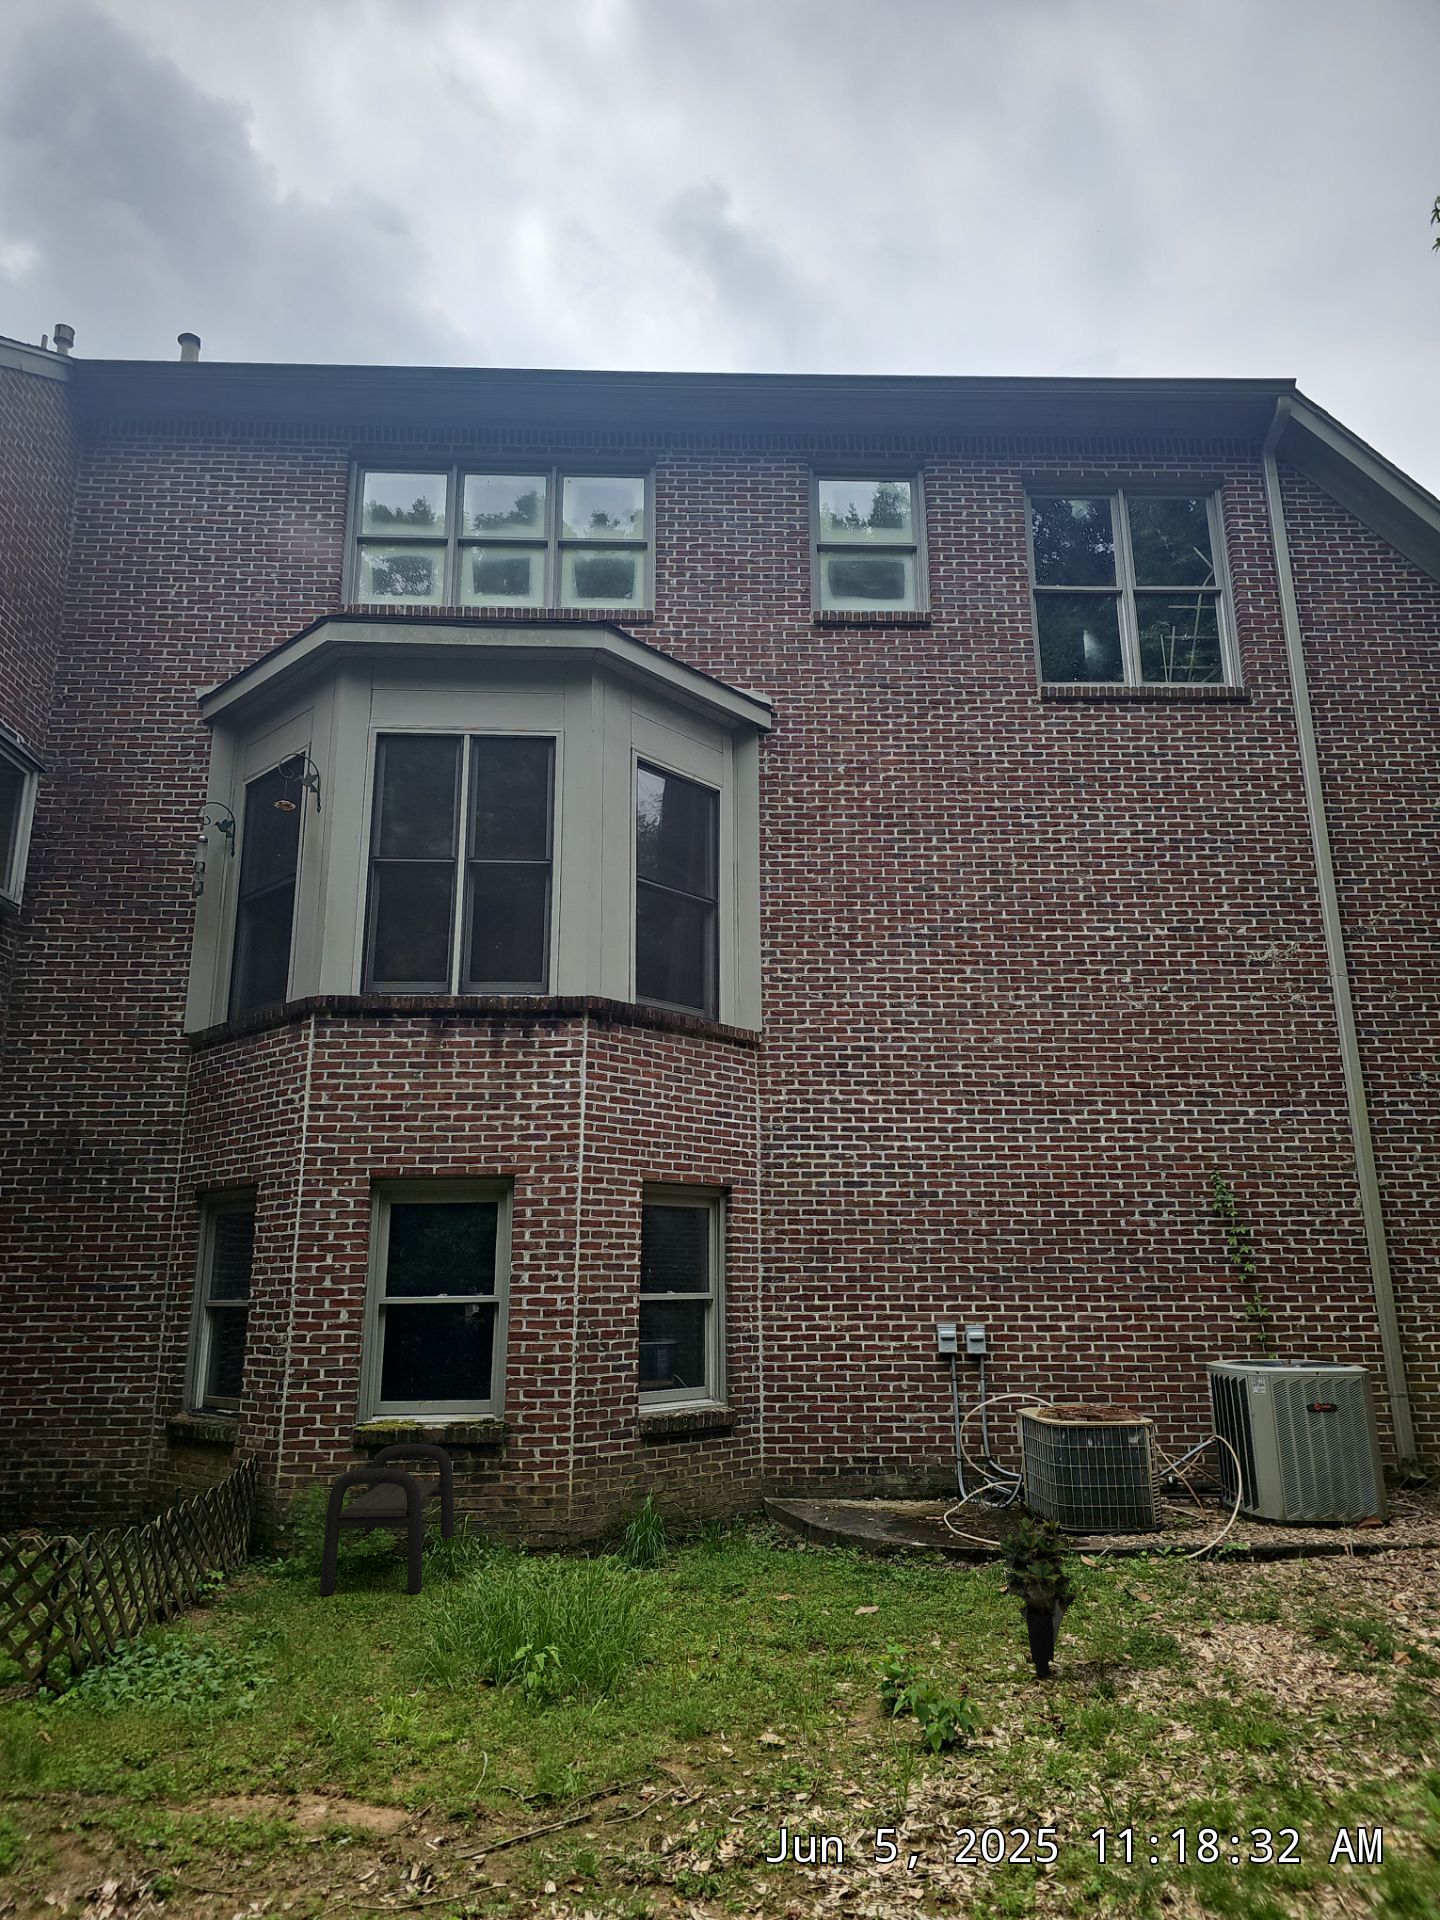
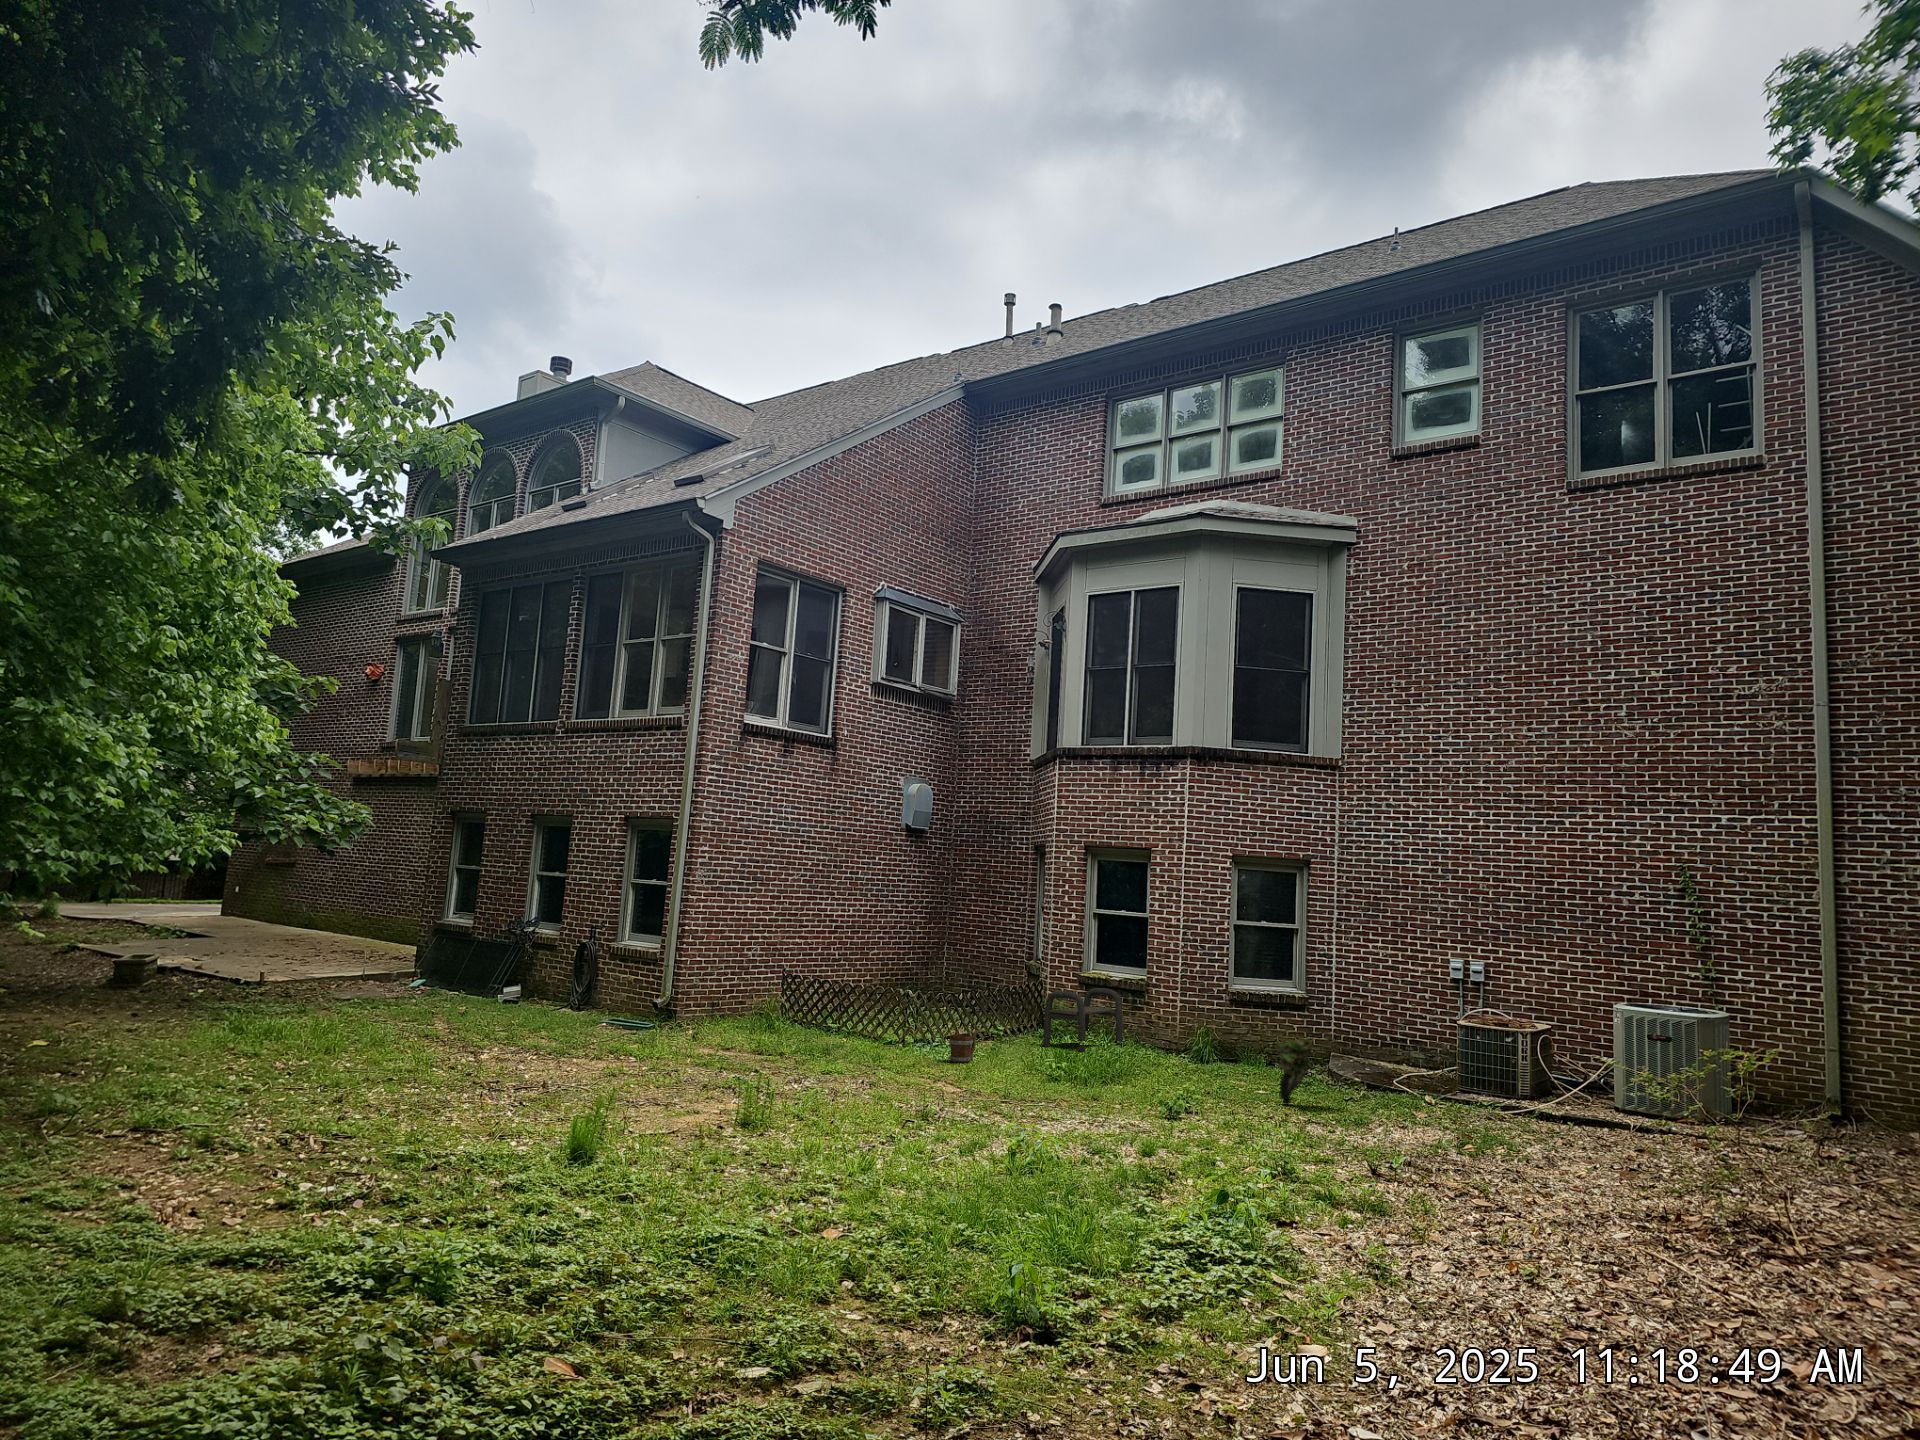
bucket: none [191,1624,254,1731] -> present [949,1031,977,1063]

